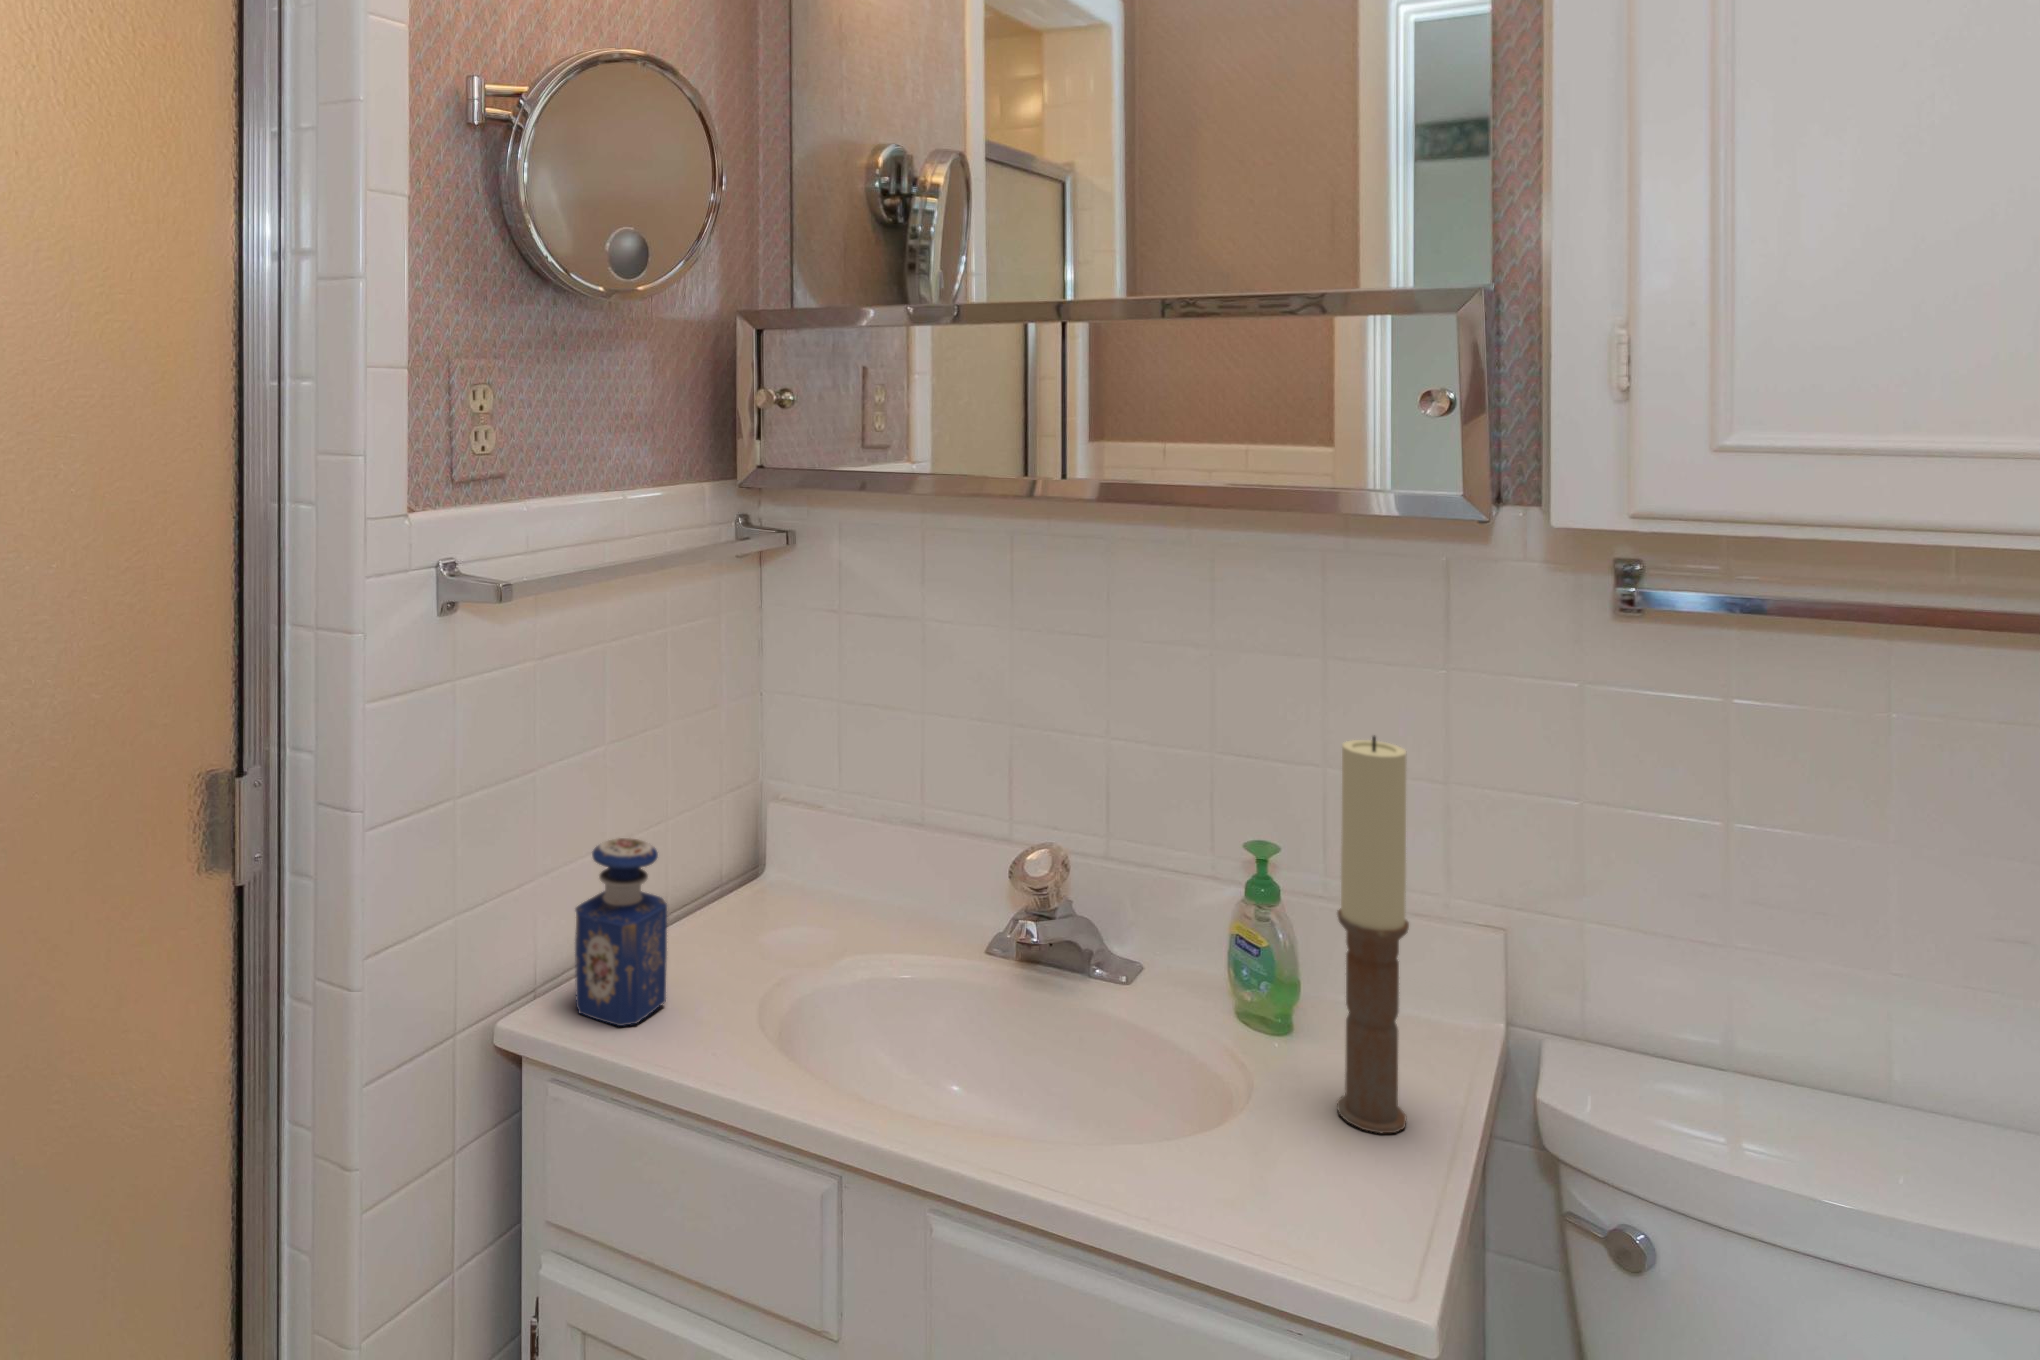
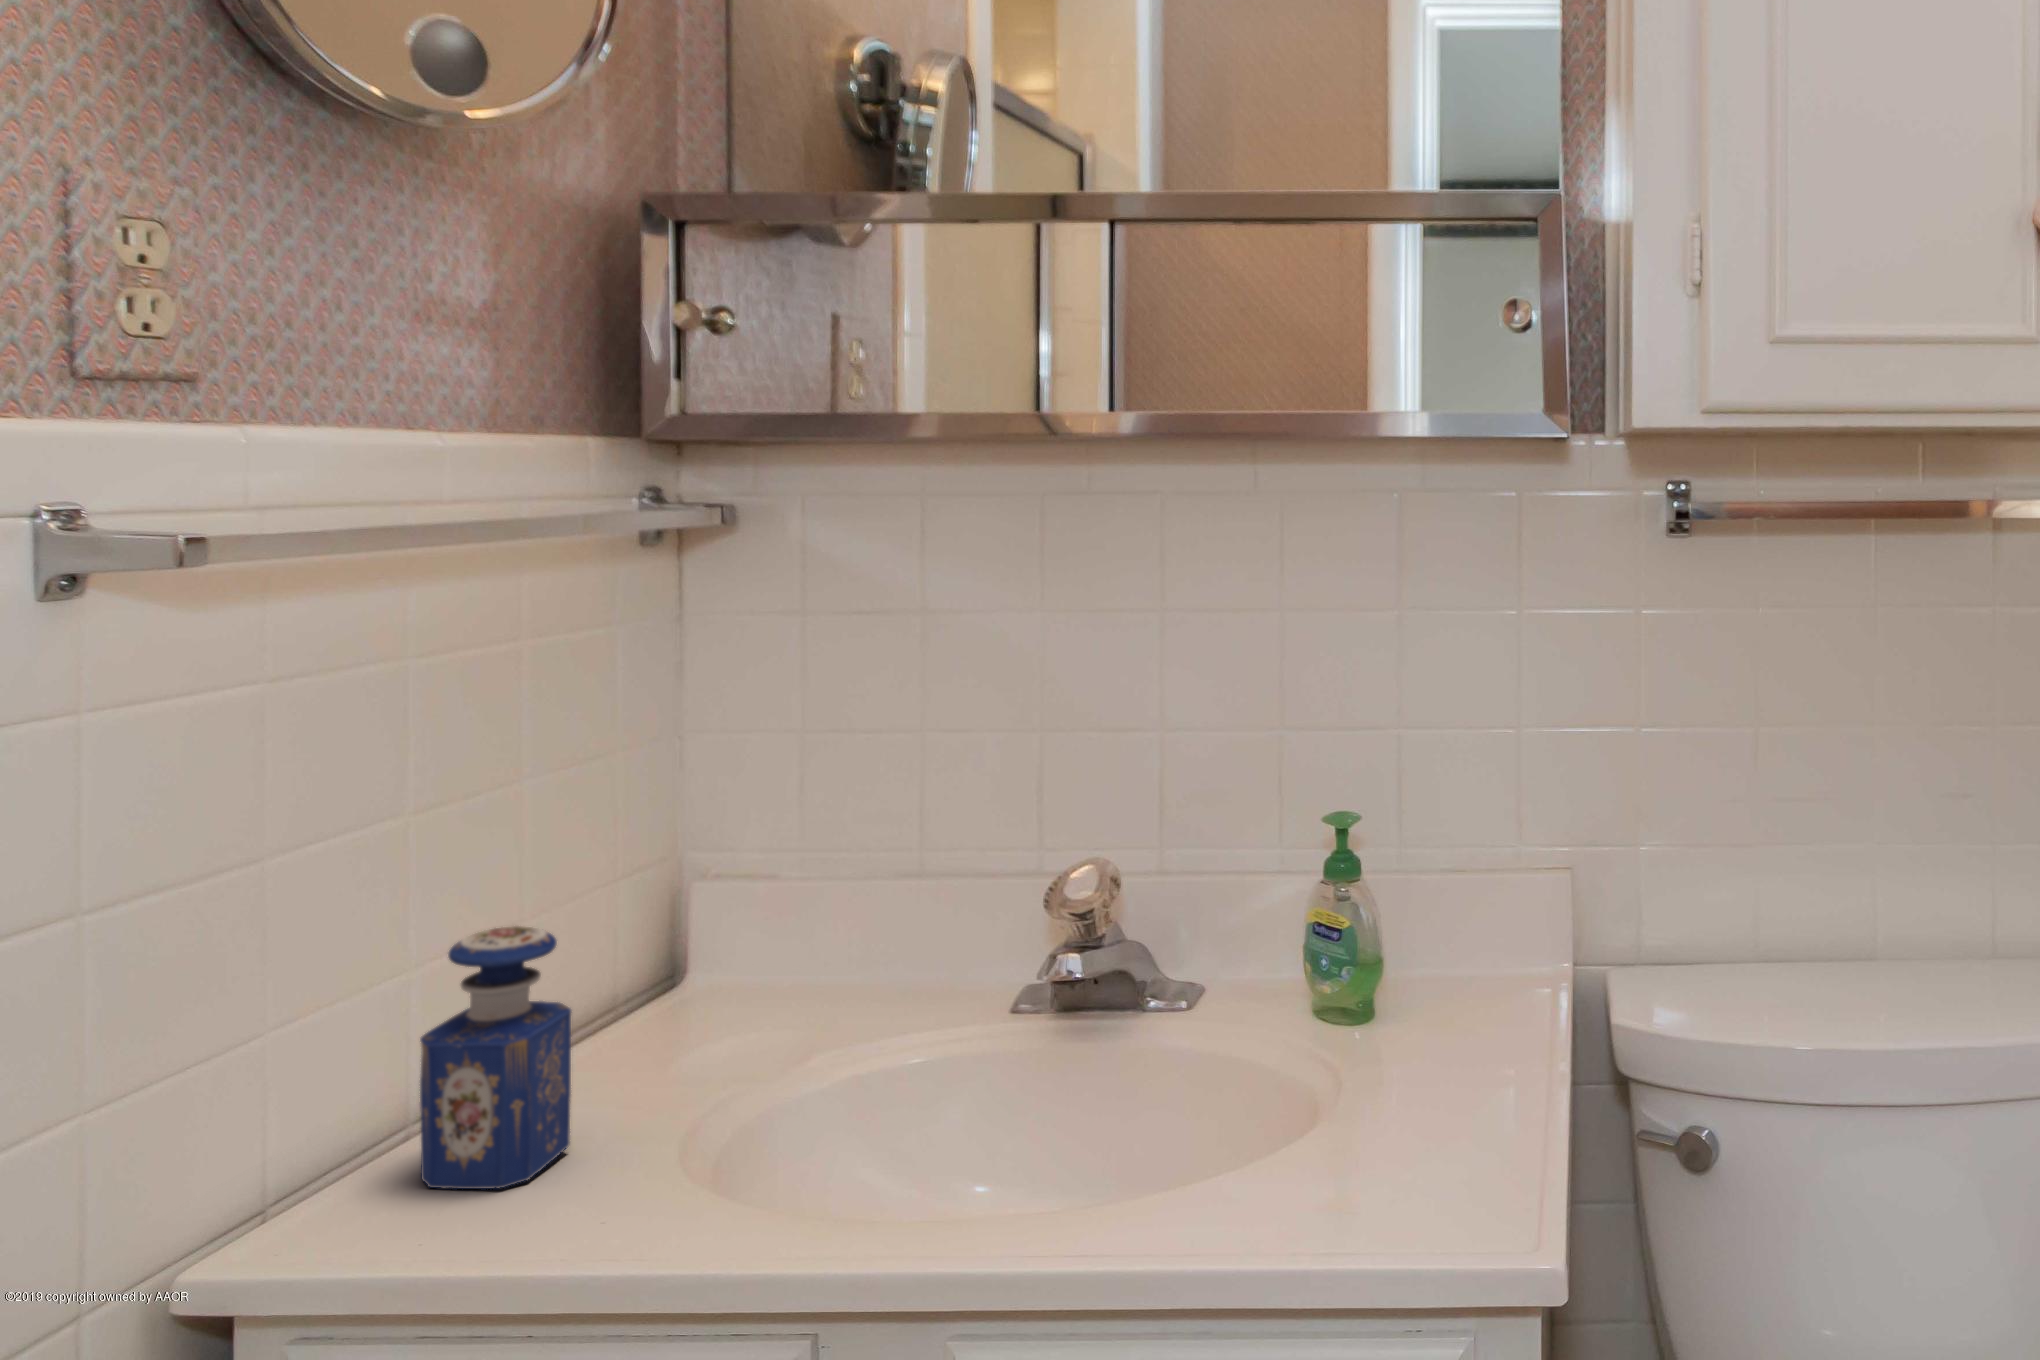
candle: present [1337,736,1409,1133] -> none [1432,662,1502,1087]

